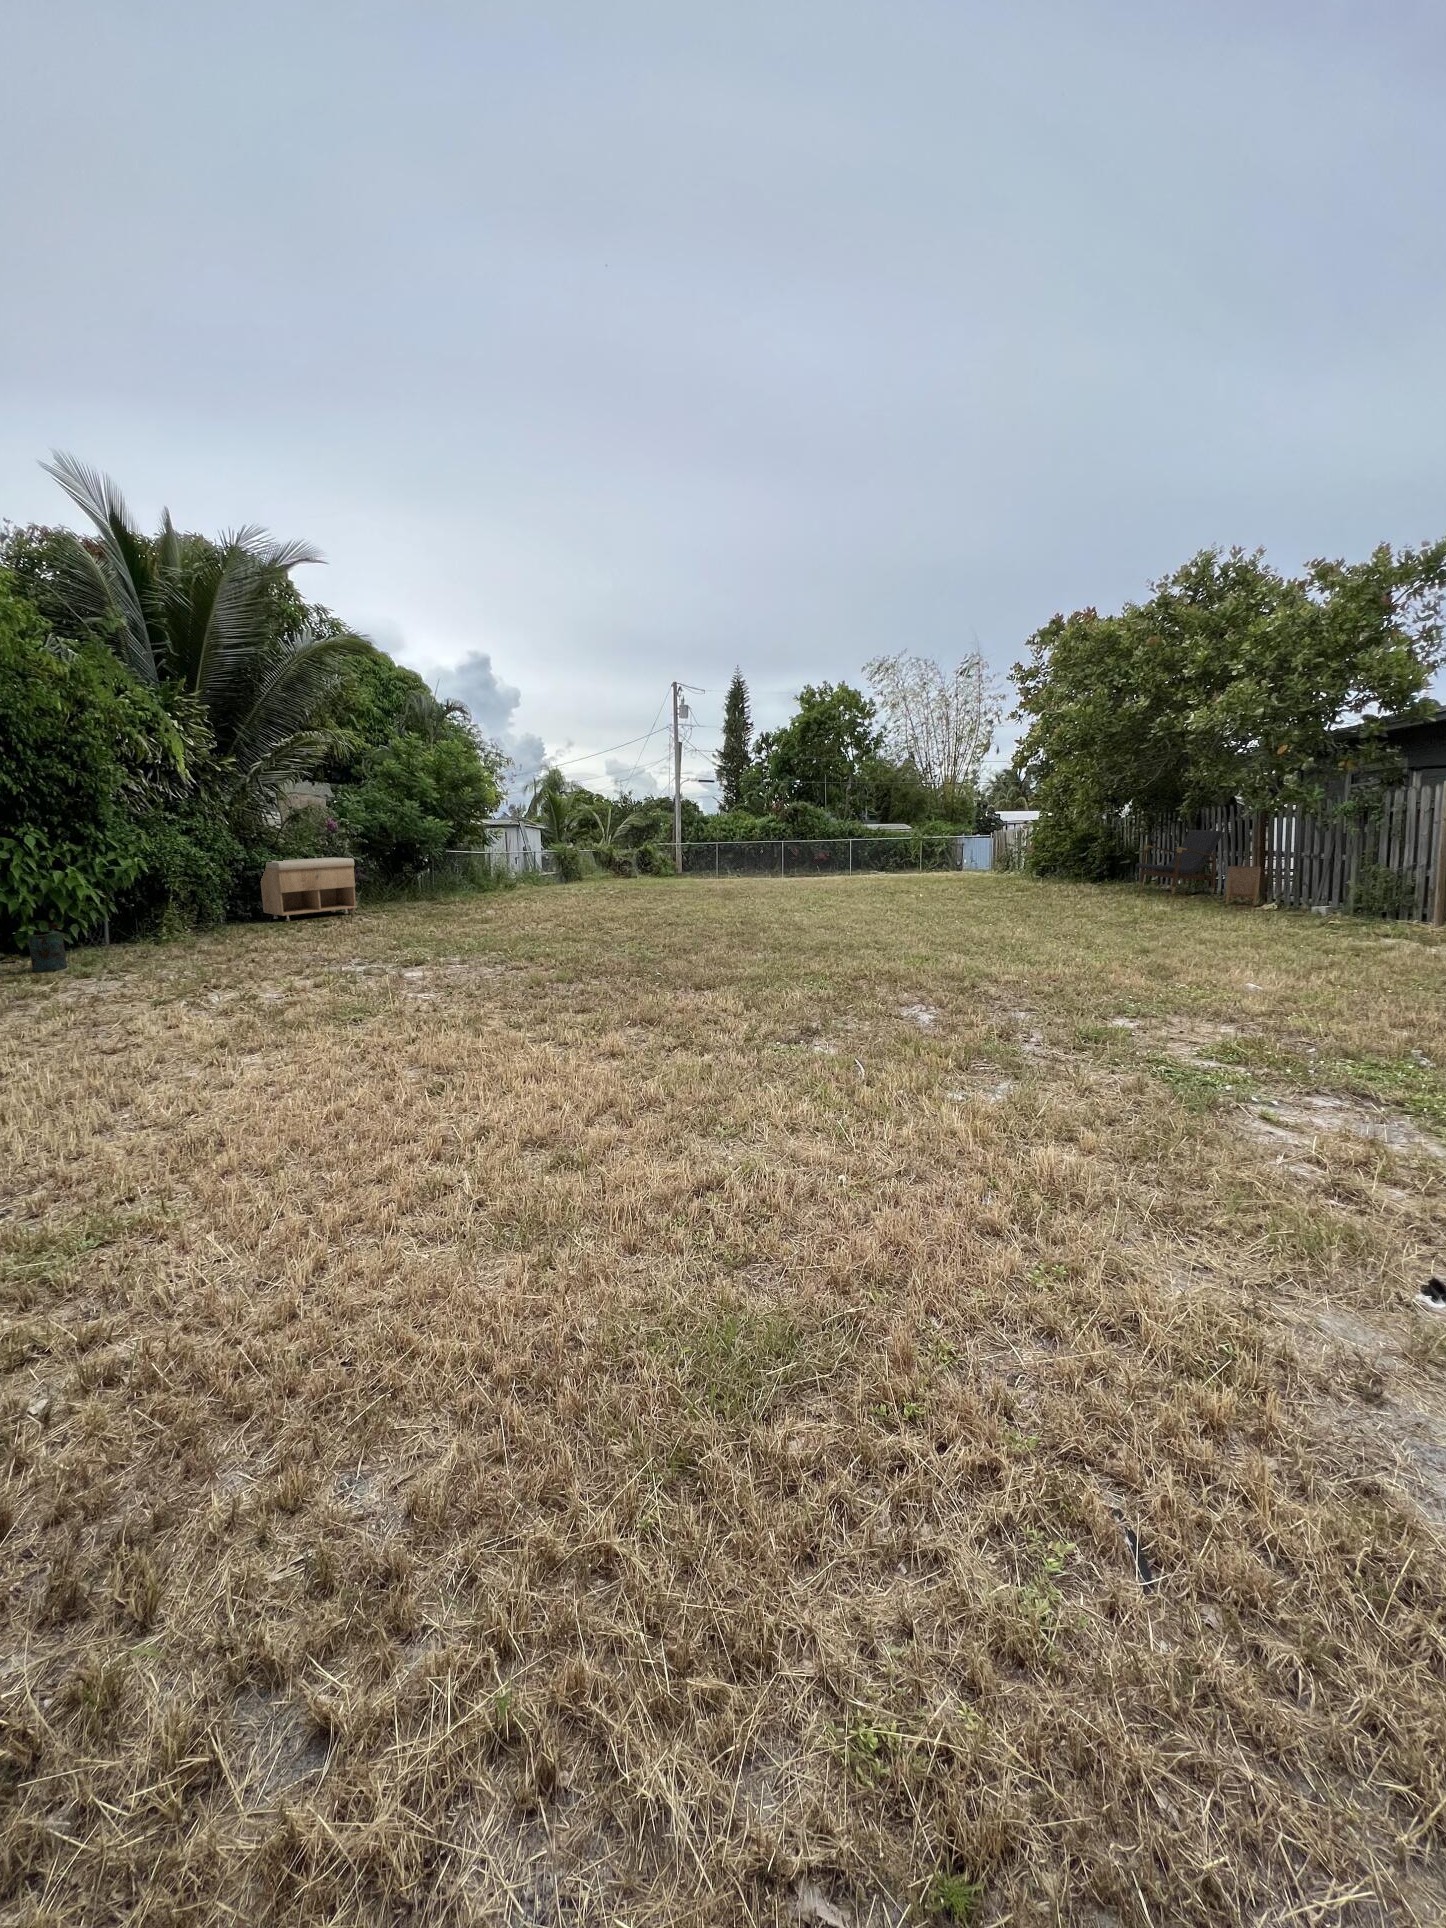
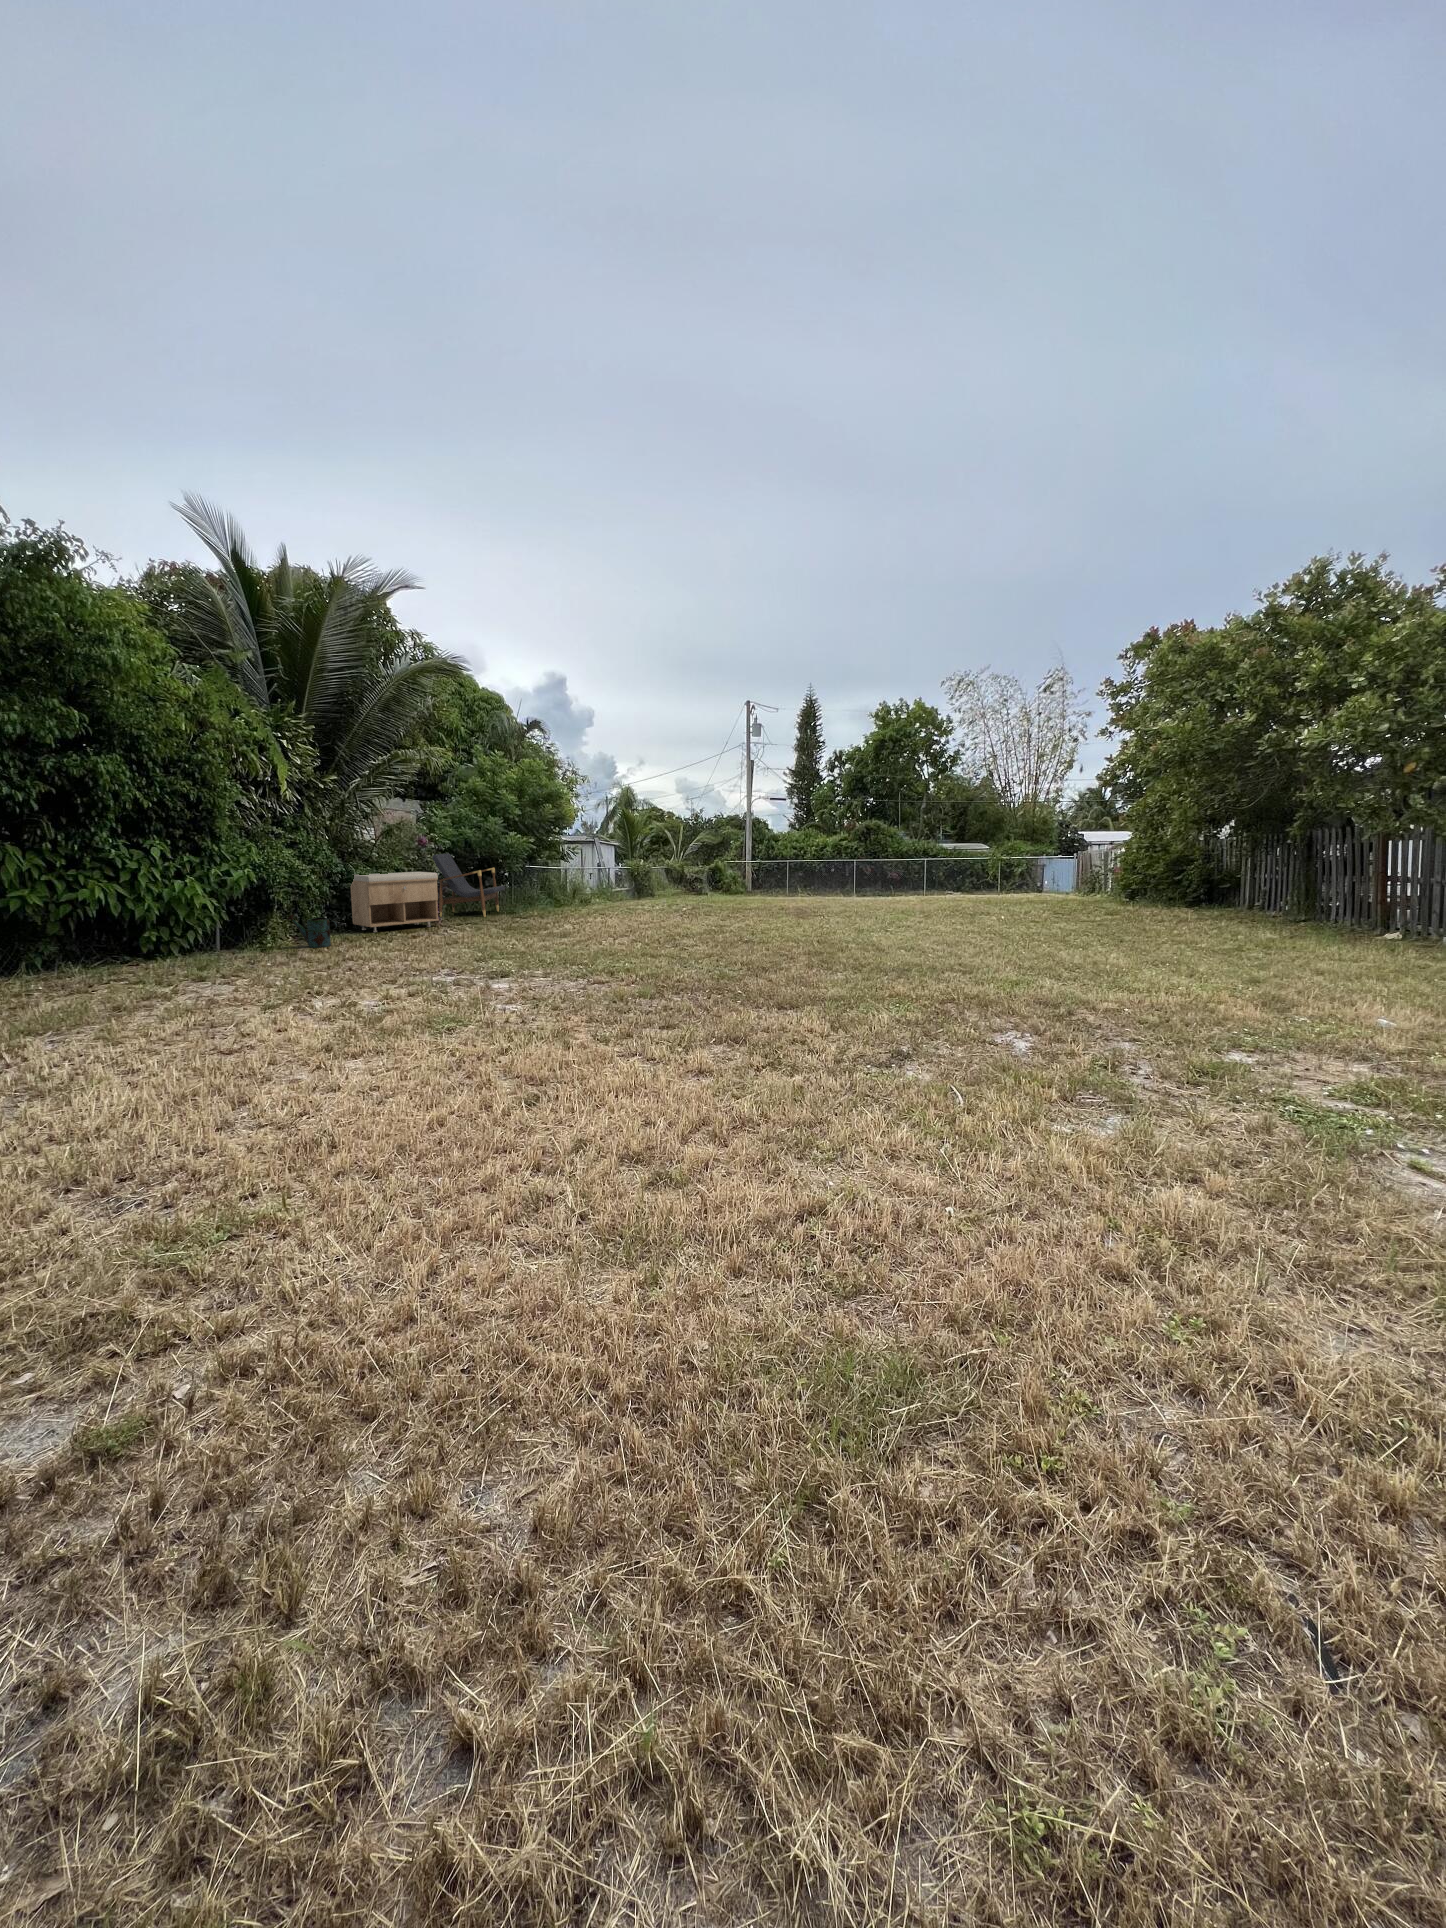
lounge chair: present [1136,830,1223,894] -> present [432,854,505,917]
planter: present [1226,866,1261,905] -> none [1348,890,1390,933]
watering can: present [28,923,67,972] -> present [287,915,337,948]

